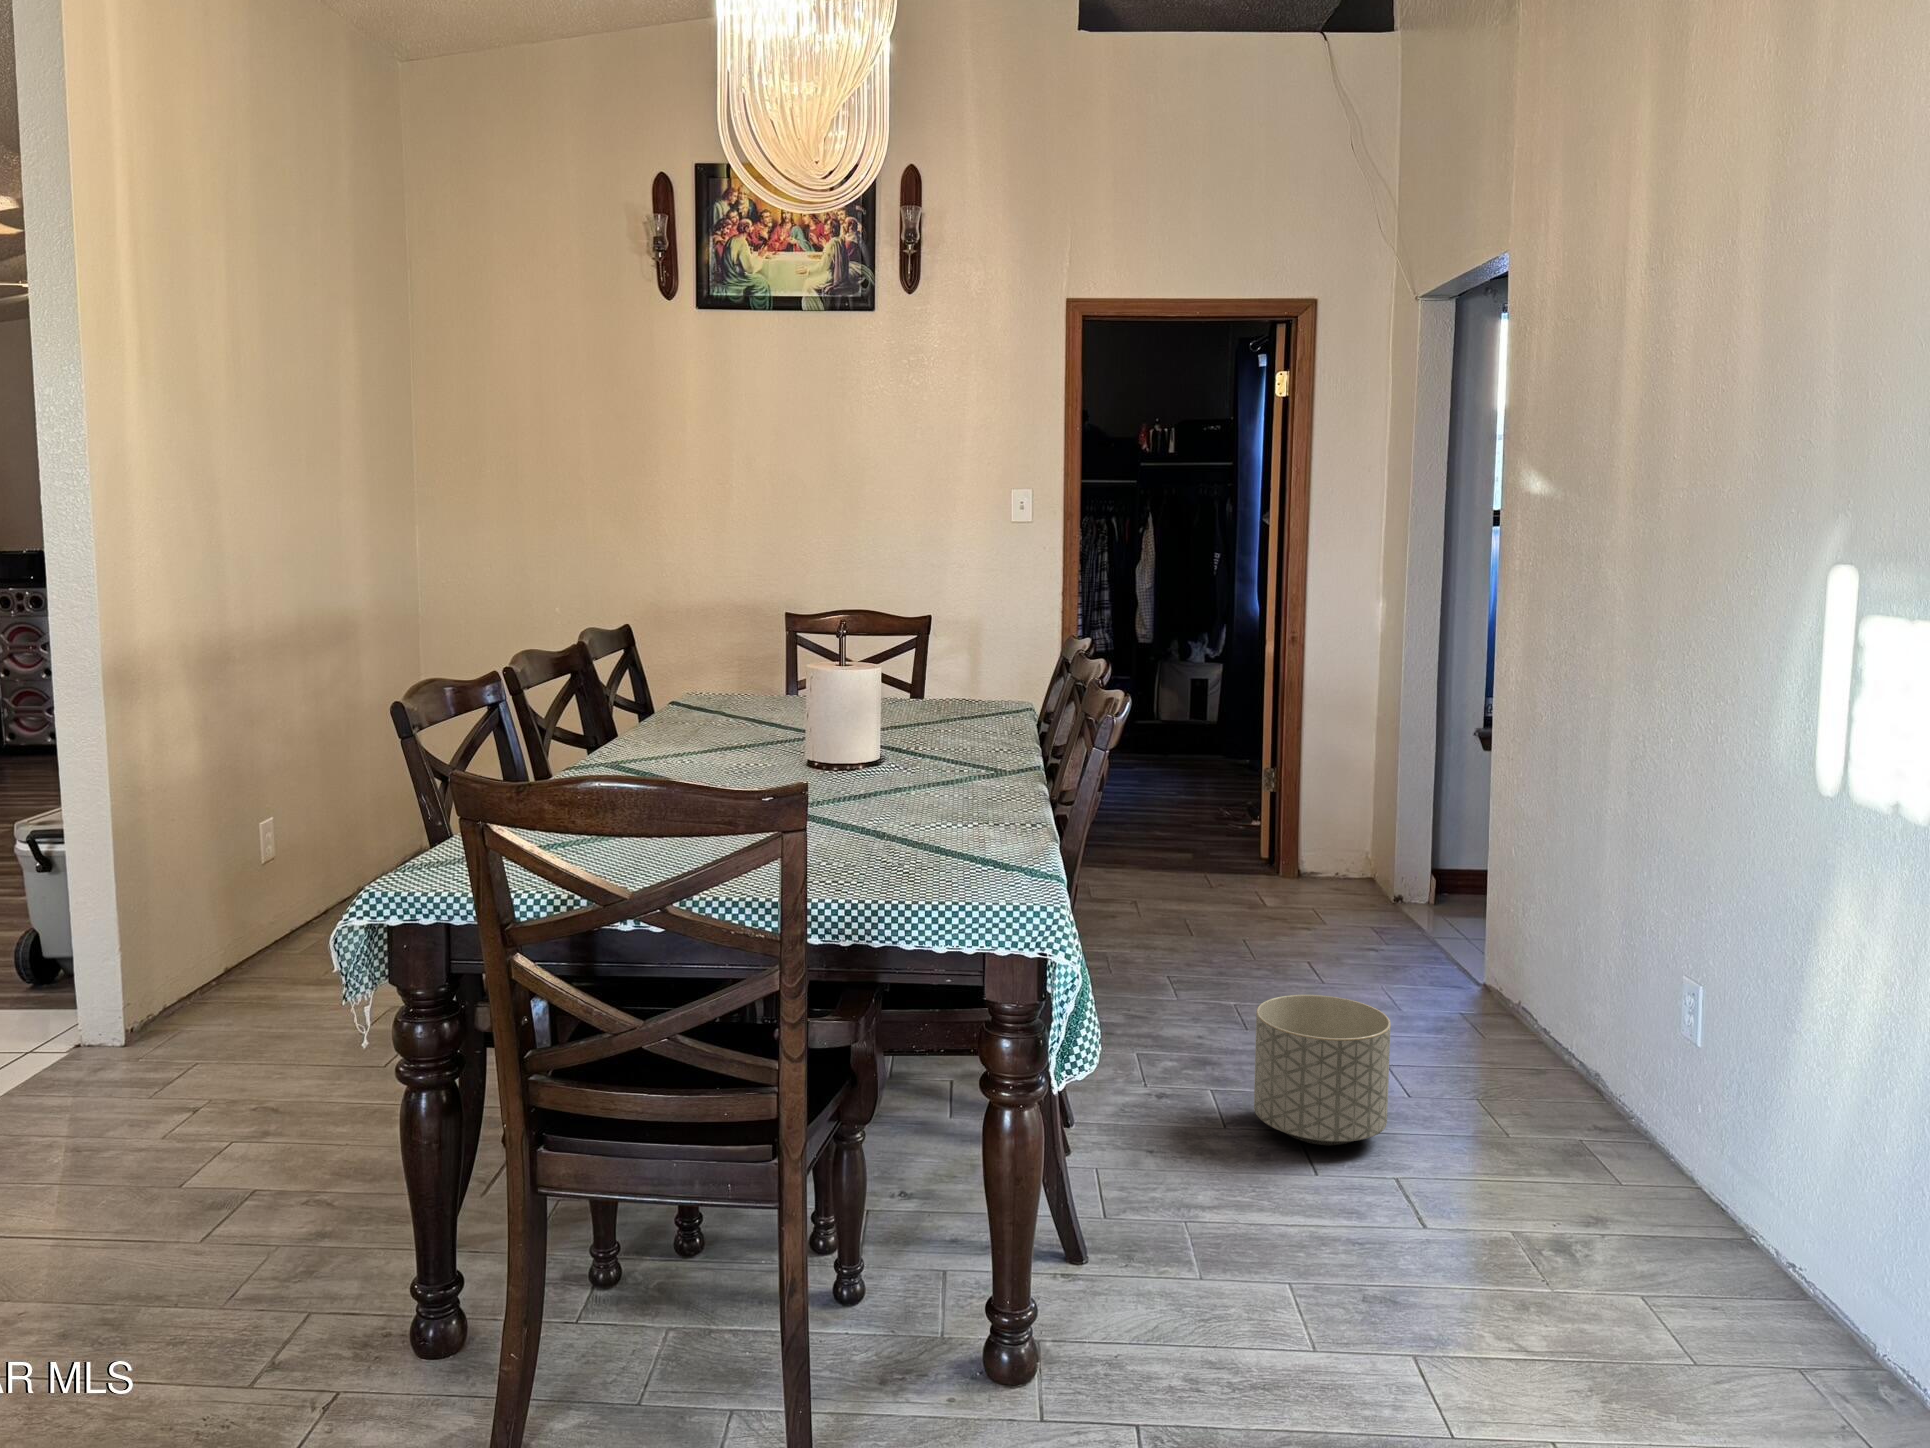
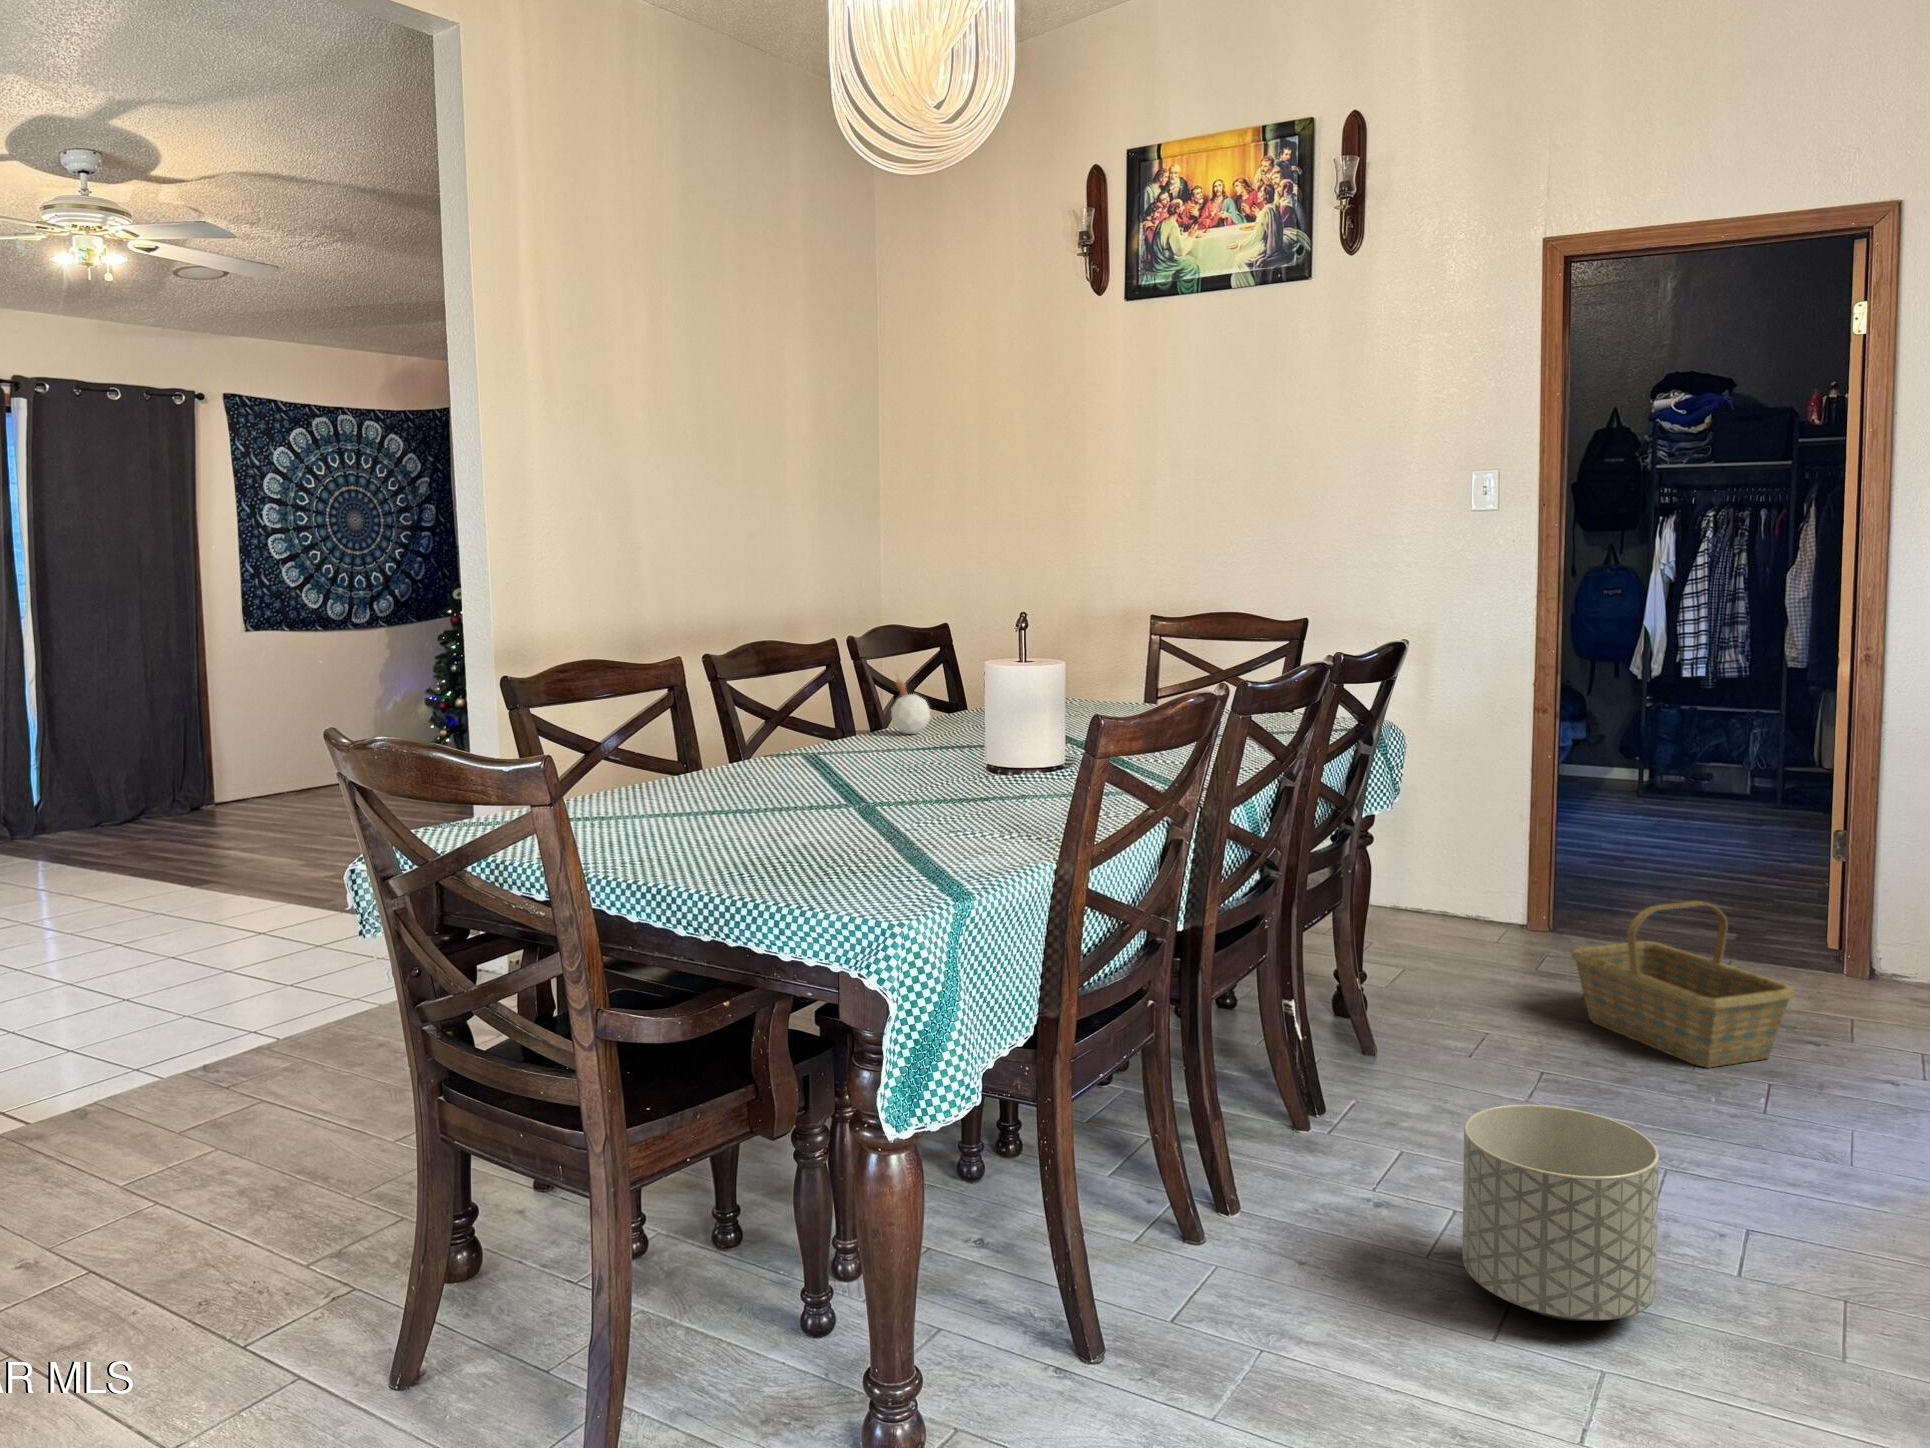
candle: none [676,678,716,744] -> present [891,678,931,734]
basket: none [1150,835,1310,959] -> present [1571,901,1795,1068]

